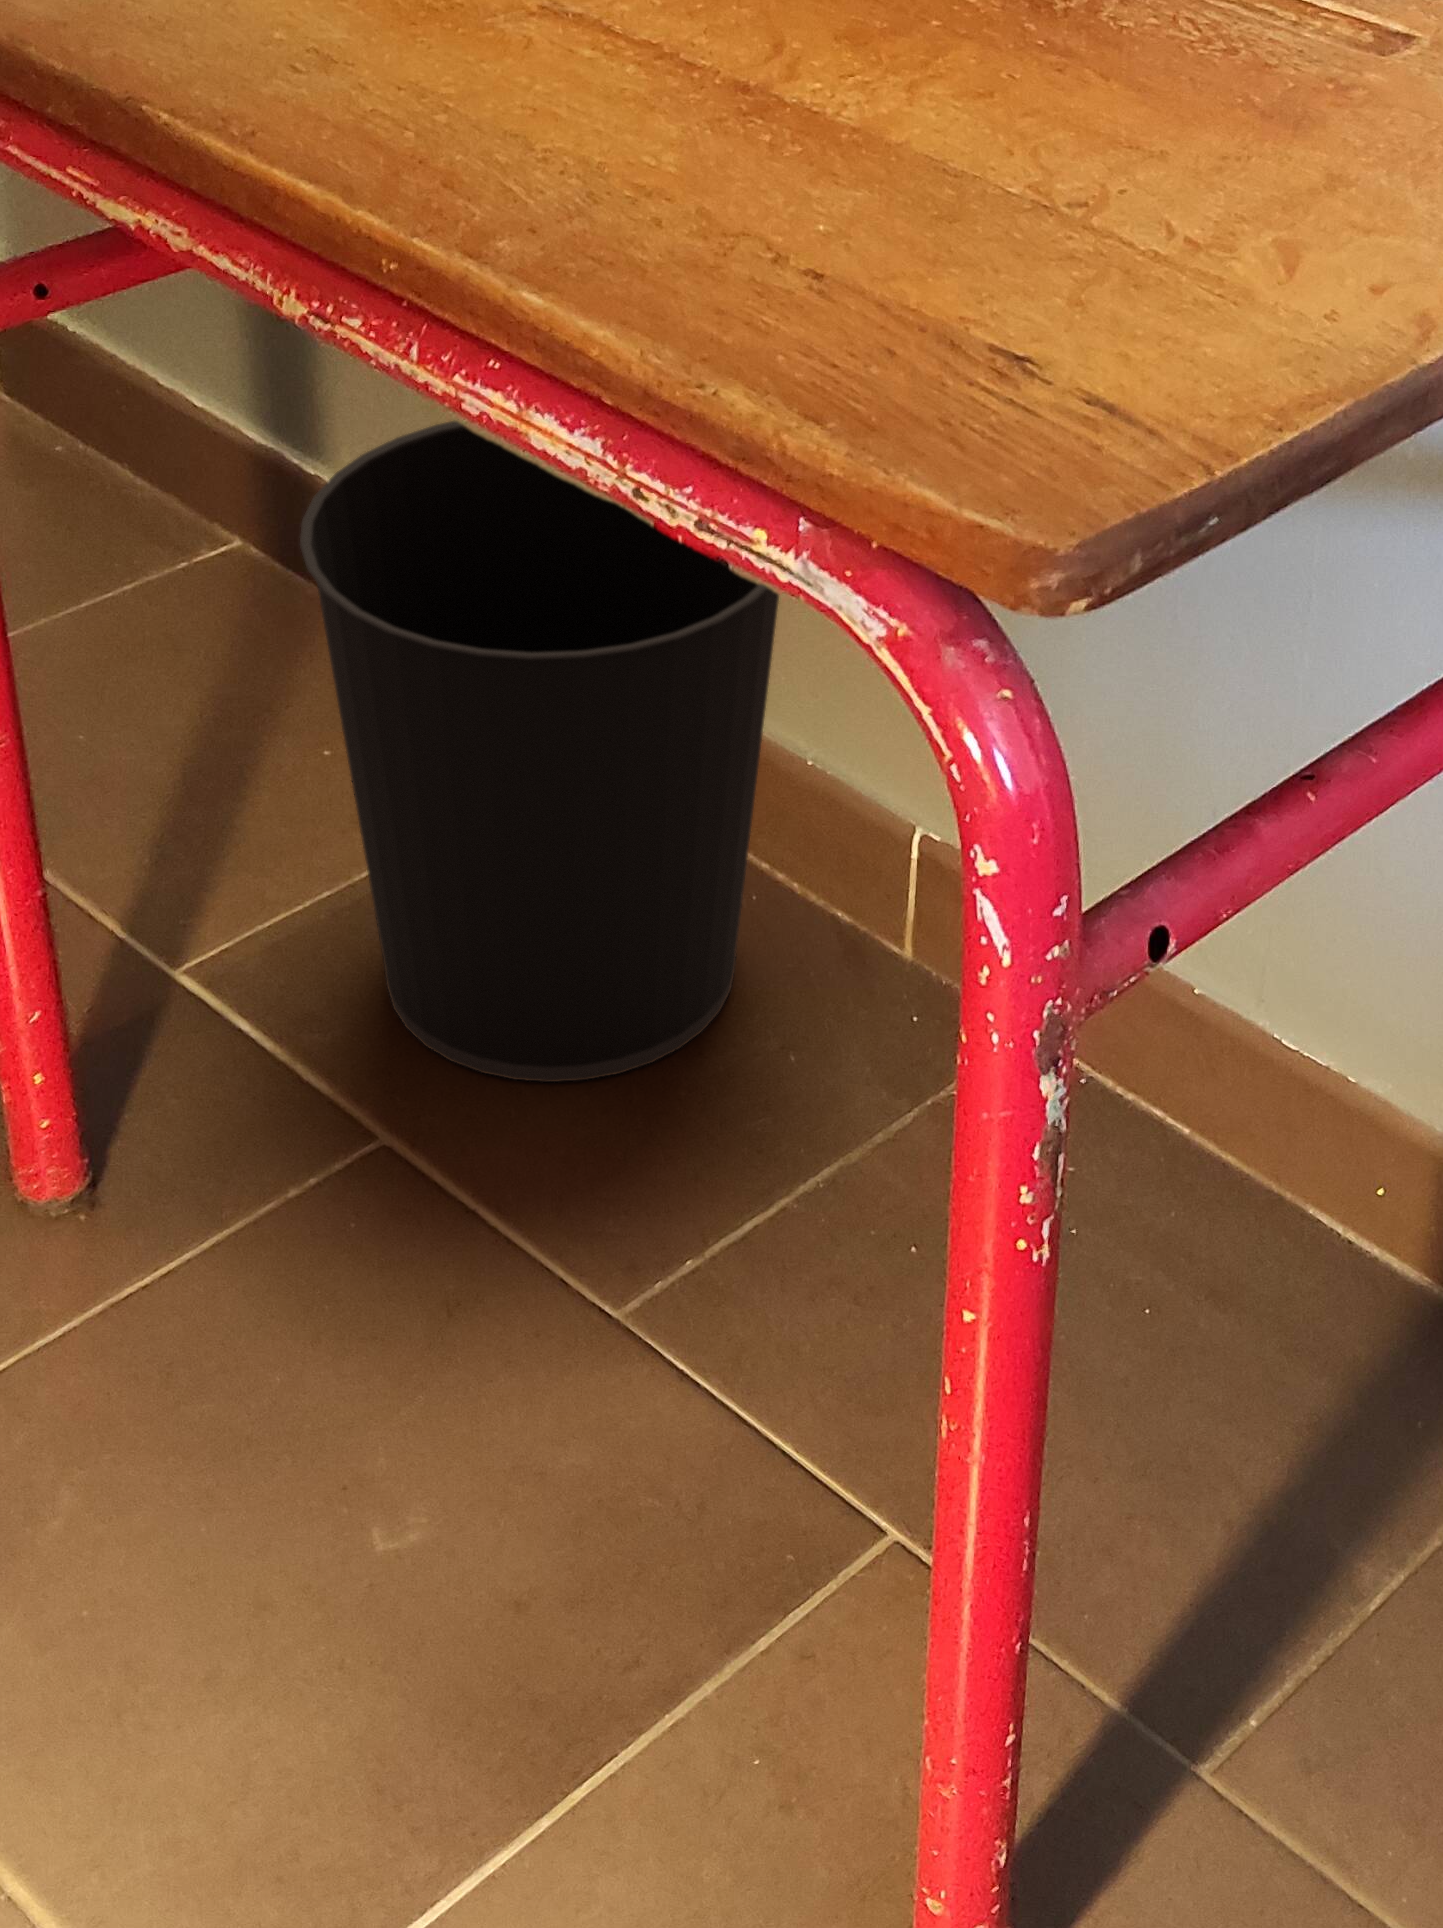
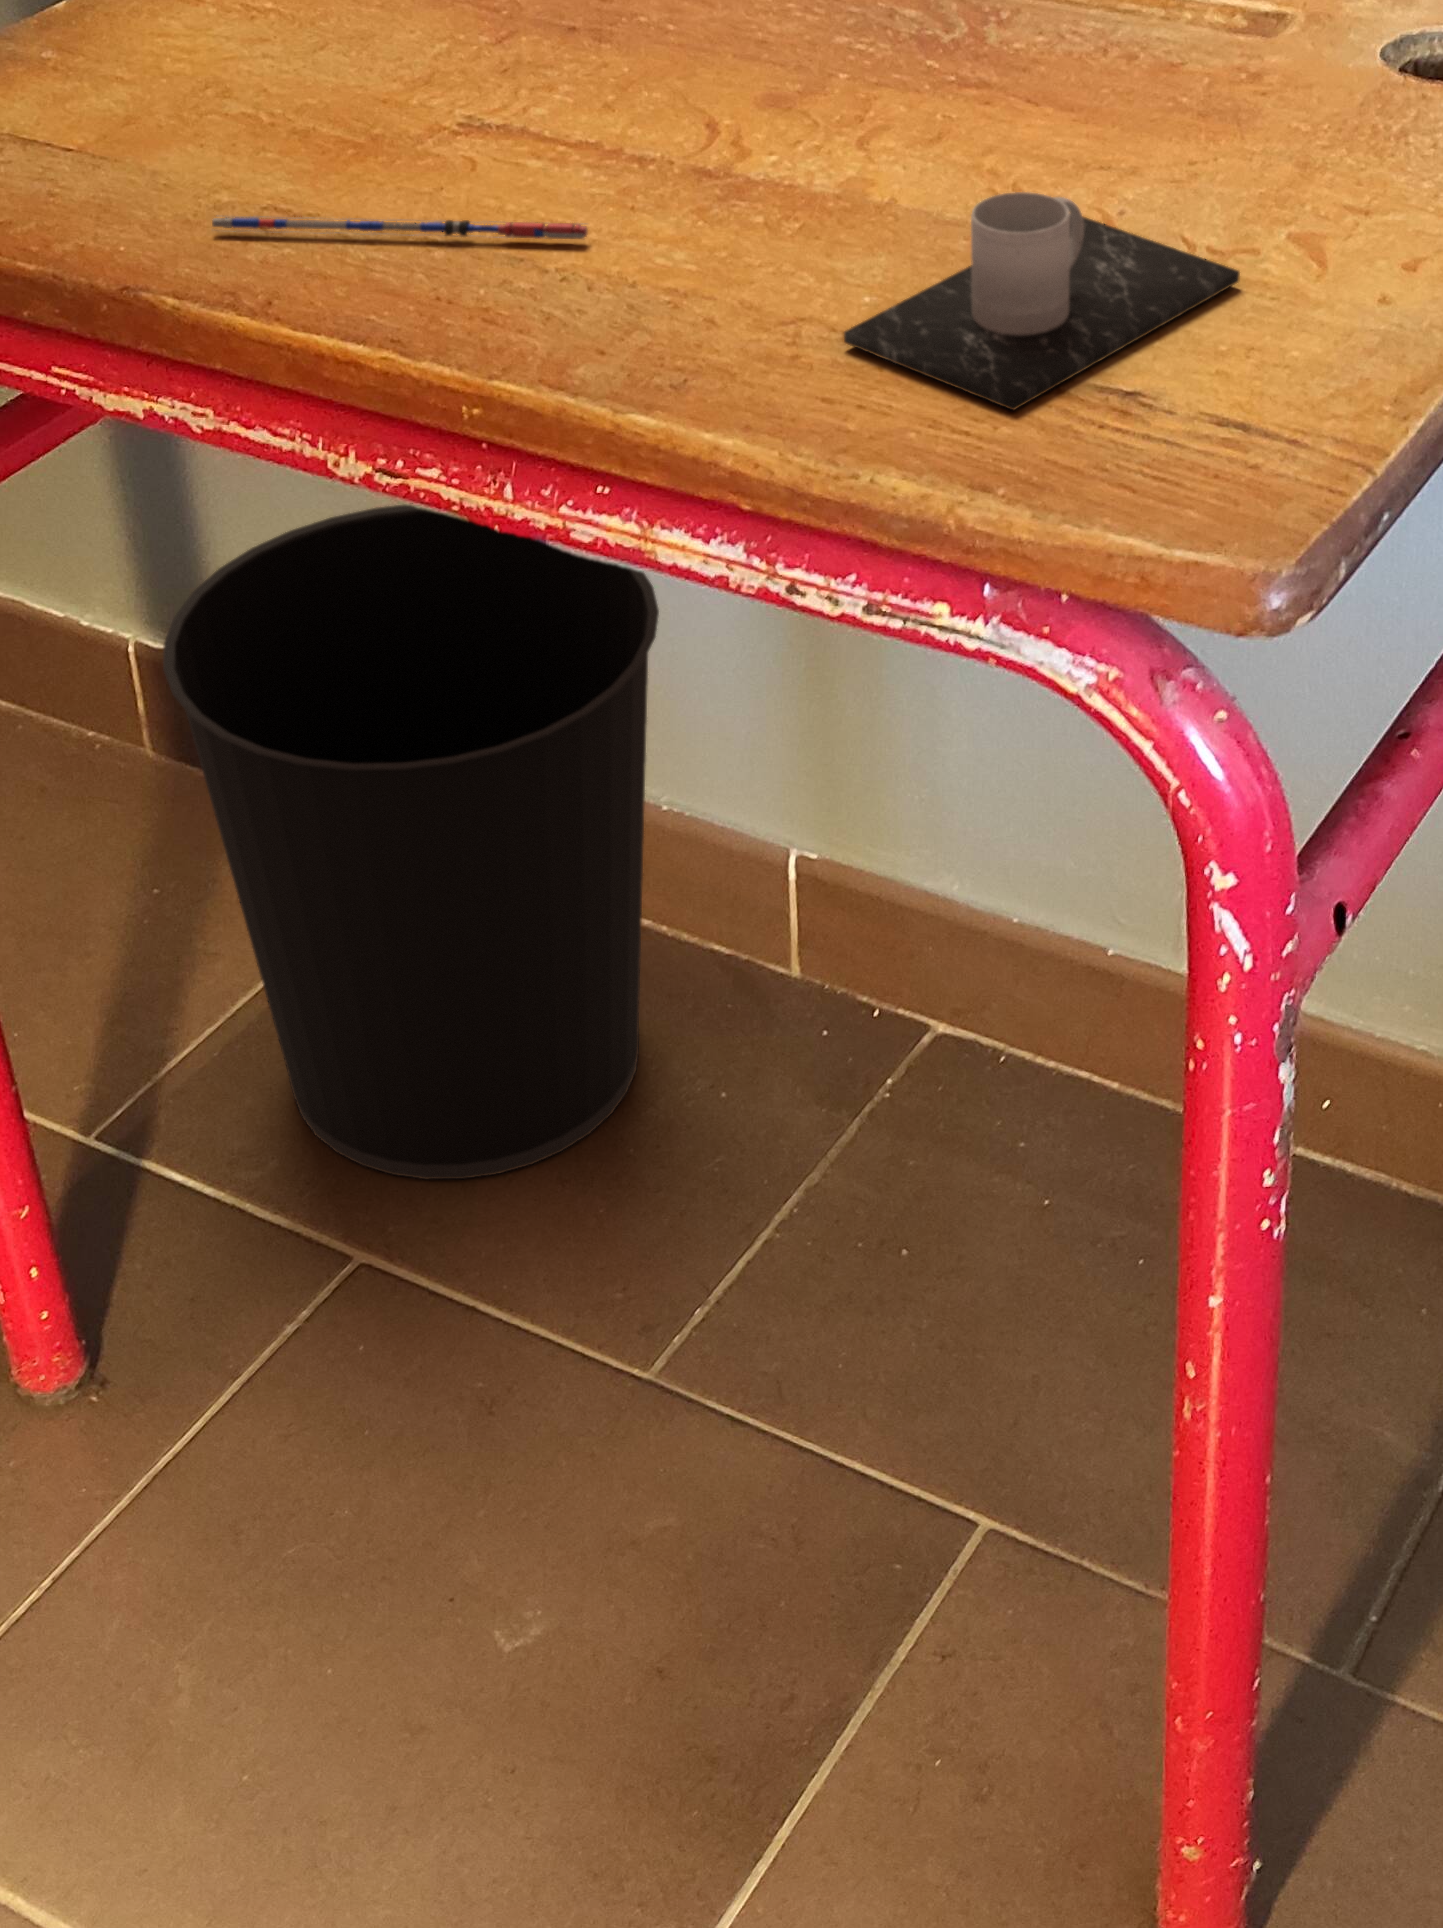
pen: none [225,40,576,119] -> present [212,217,588,239]
mug: none [751,129,1187,346] -> present [844,192,1240,410]

